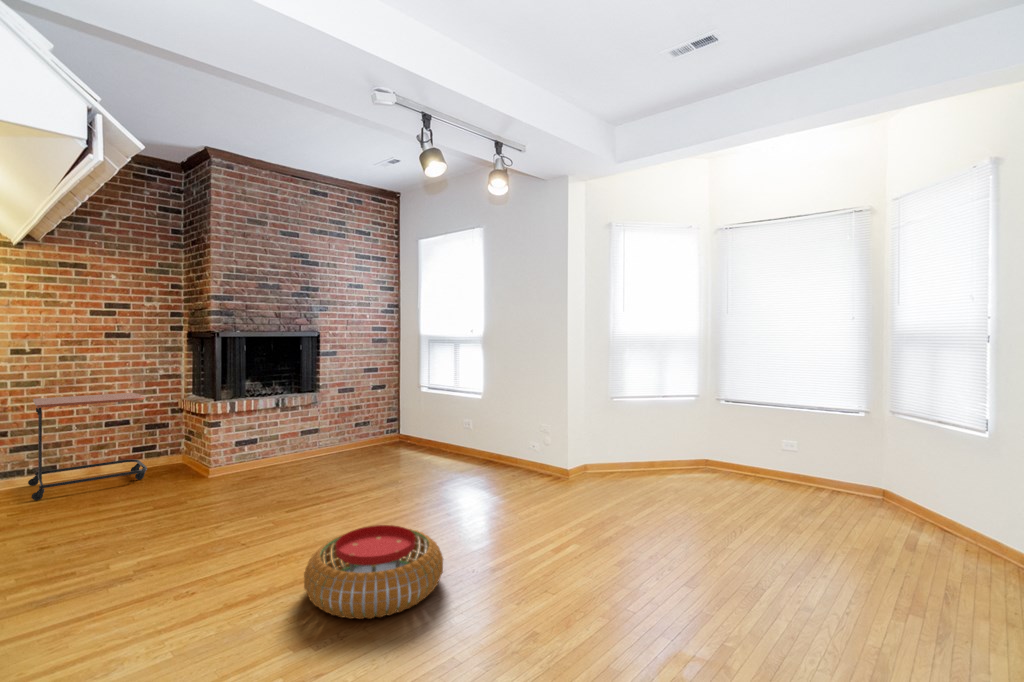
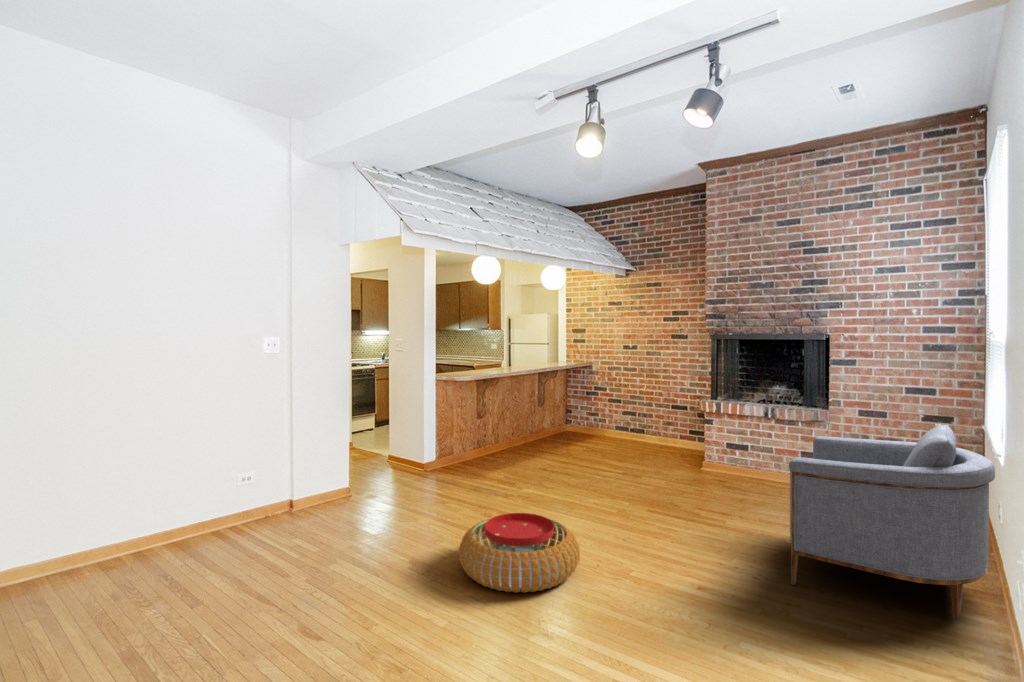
armchair: none [401,383,512,497] -> present [789,424,995,620]
side table: present [28,393,147,500] -> none [607,381,685,455]

